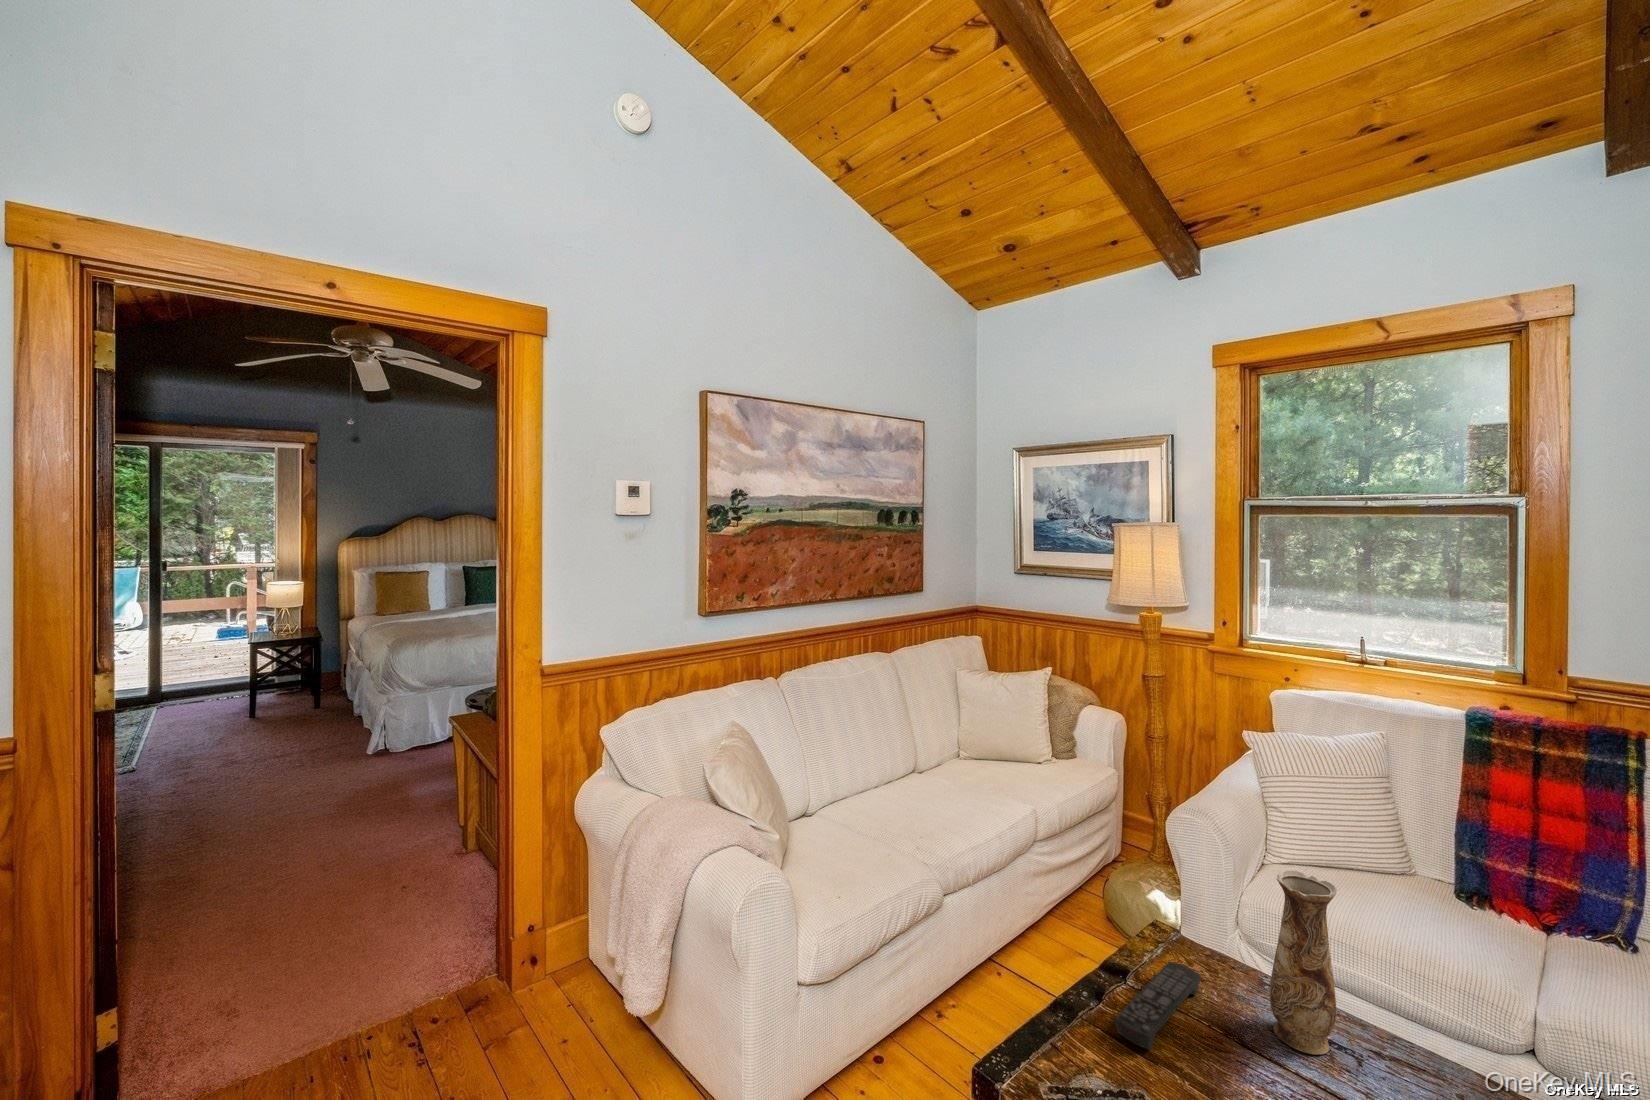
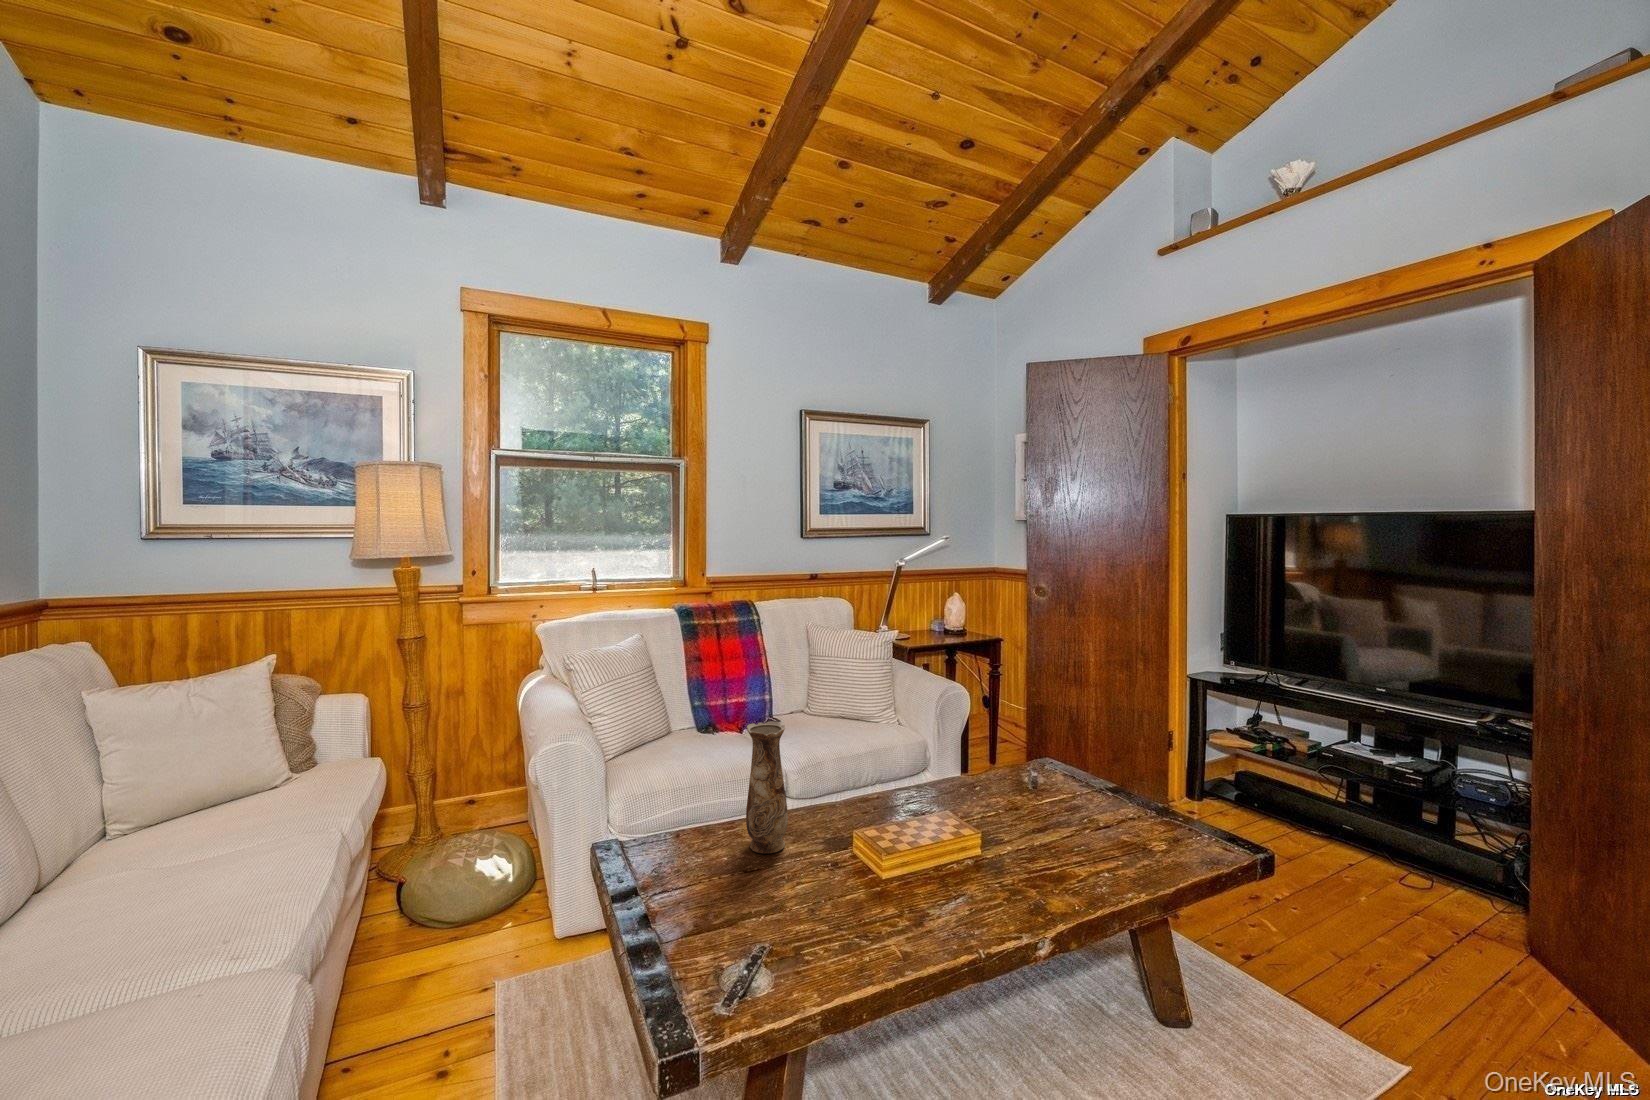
remote control: present [1114,962,1201,1050] -> none [669,848,731,928]

